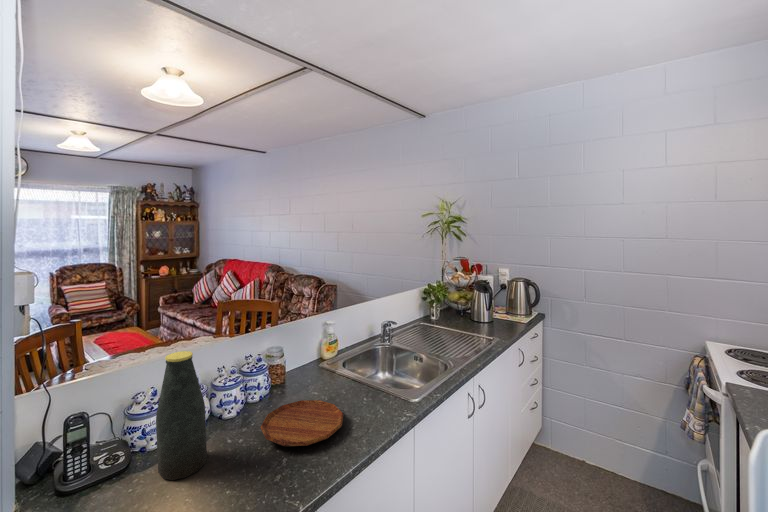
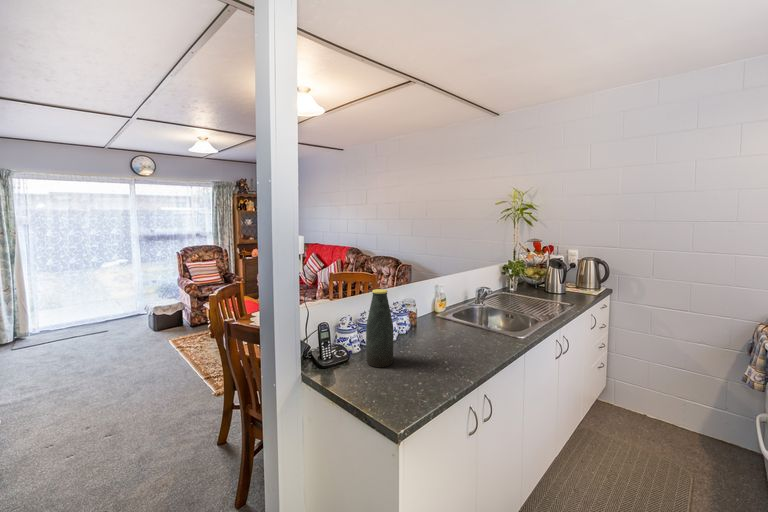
tray: present [260,400,343,446] -> none [419,333,475,355]

